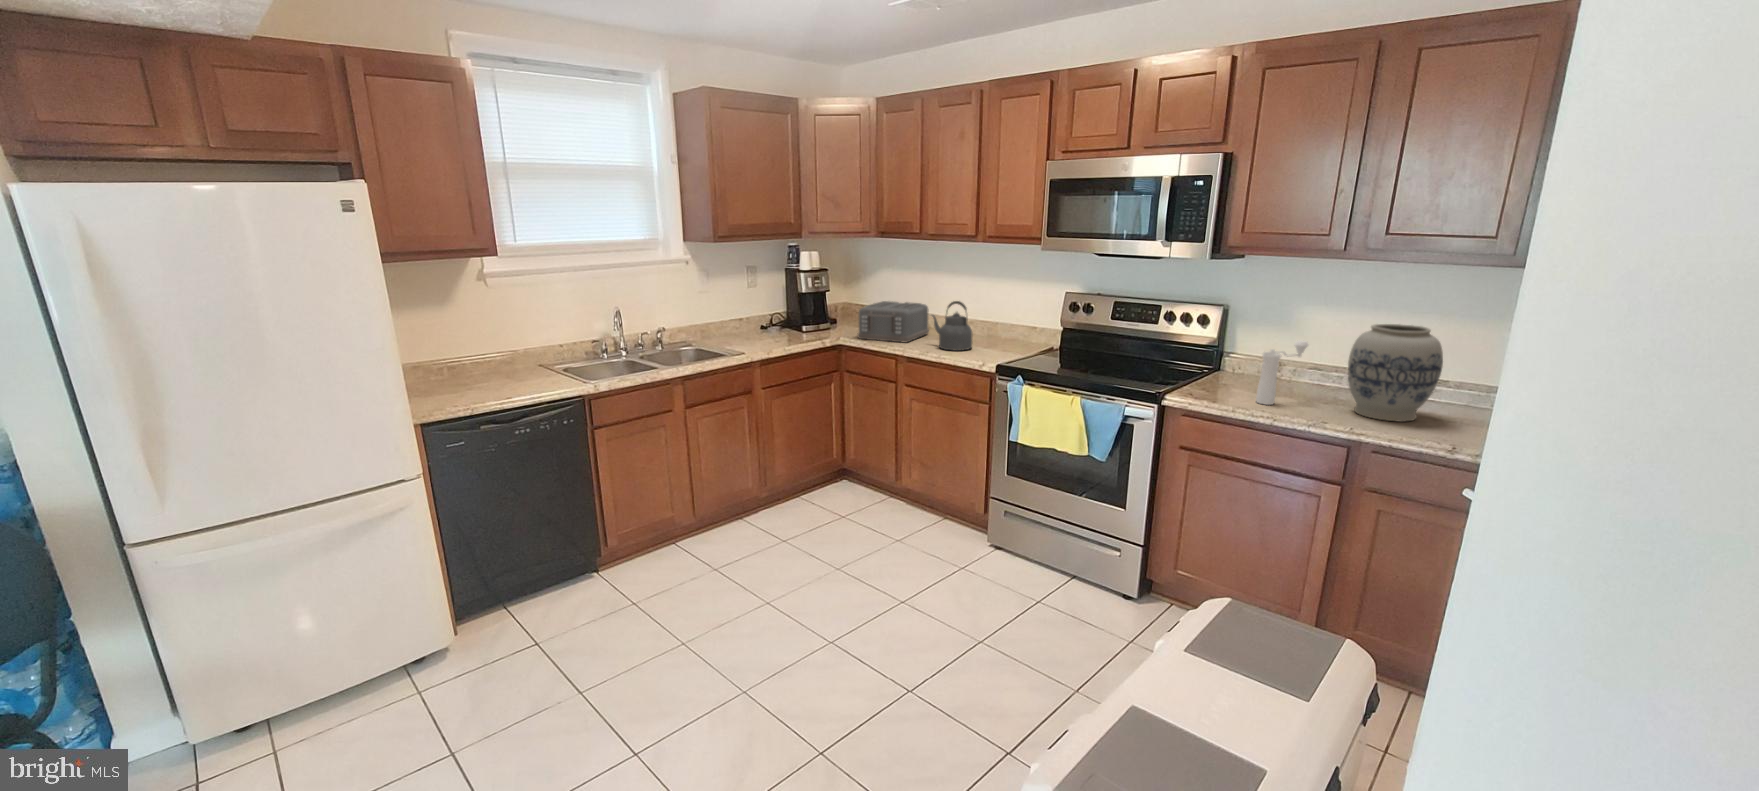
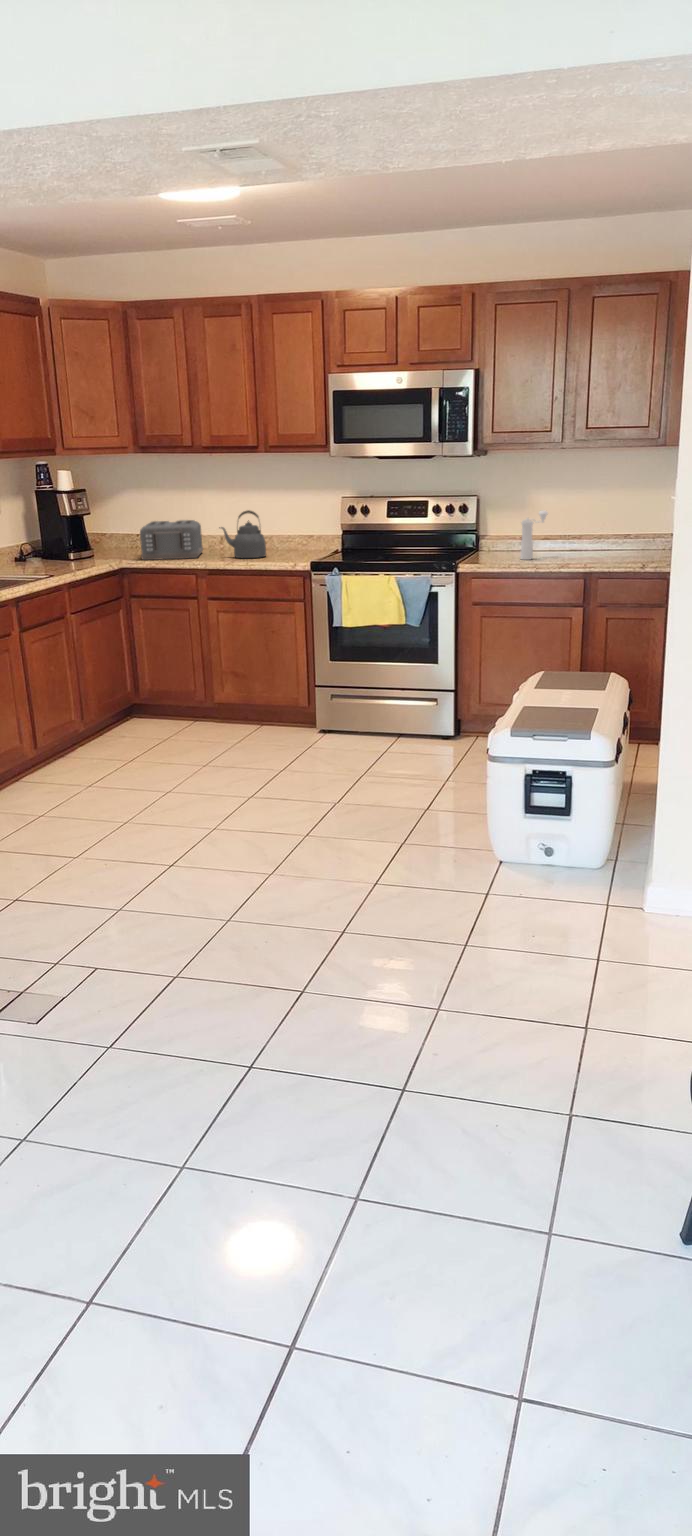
vase: present [1348,324,1443,422] -> none [574,492,628,558]

